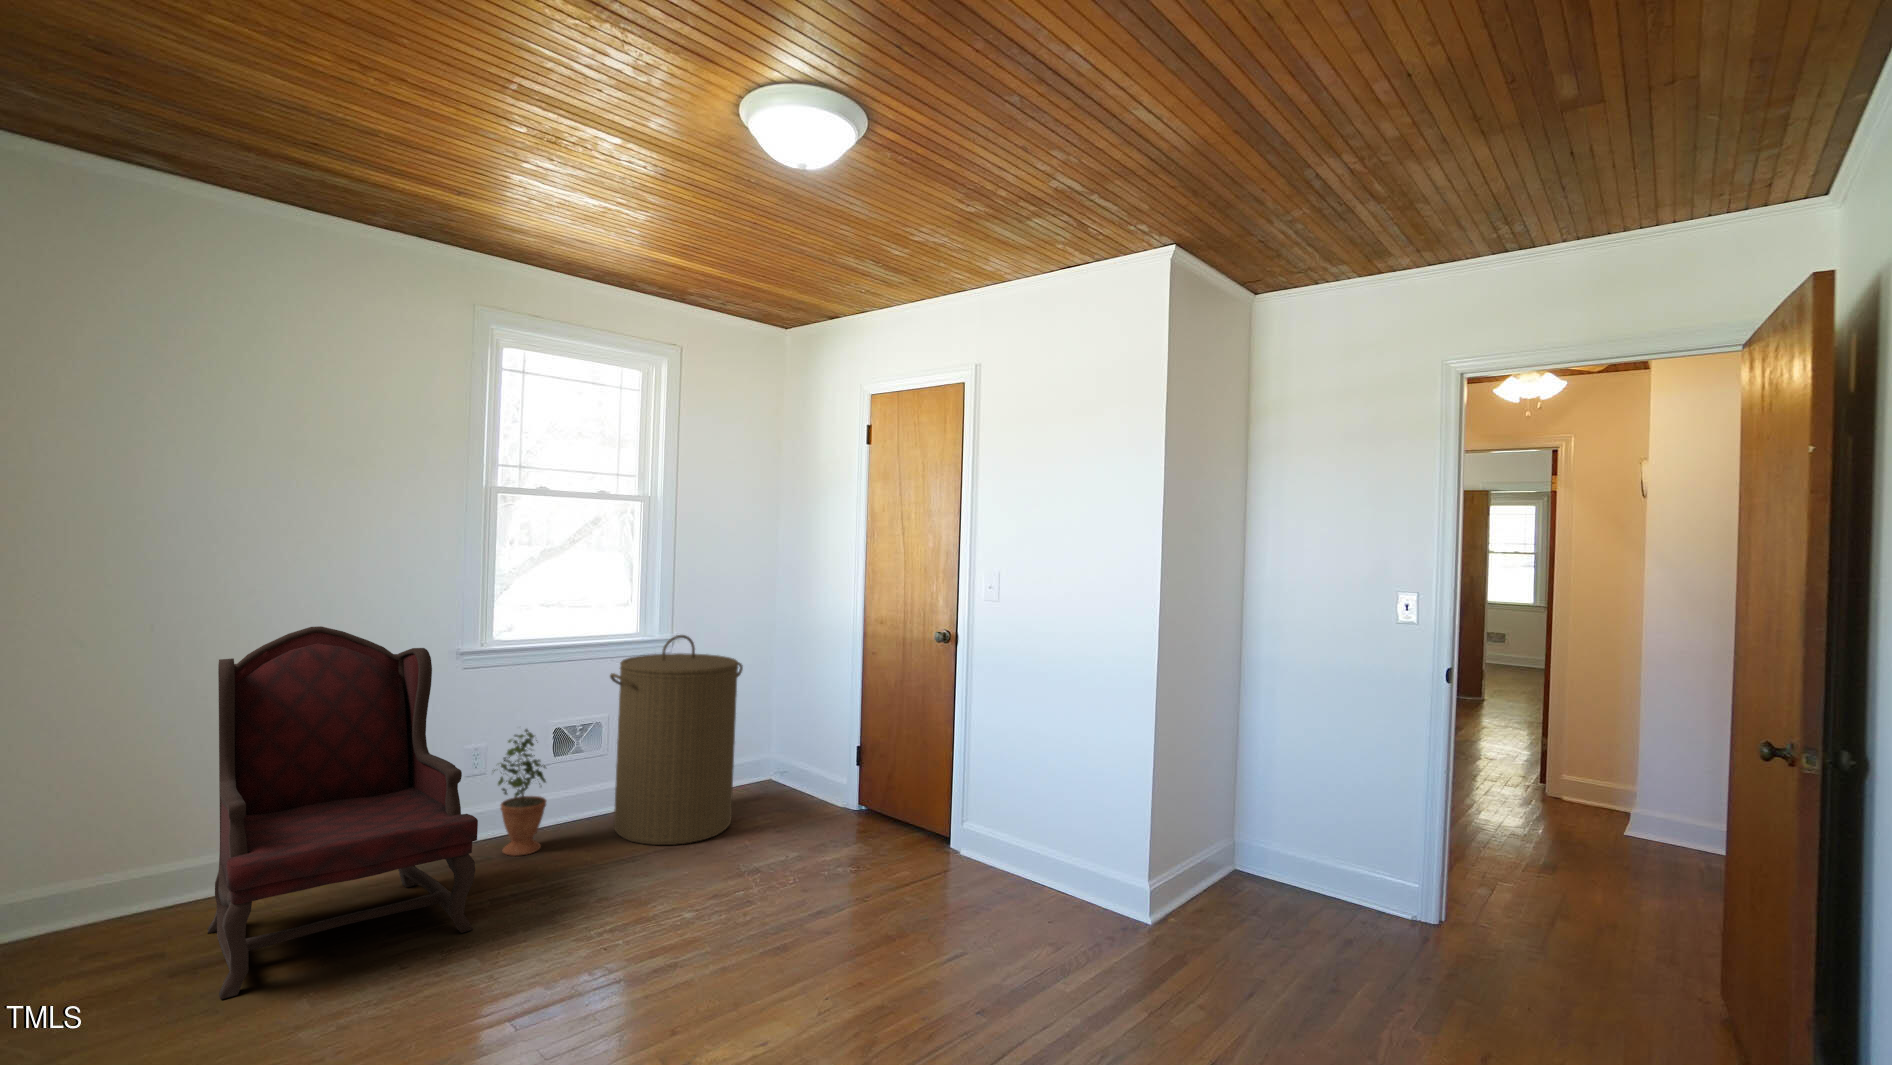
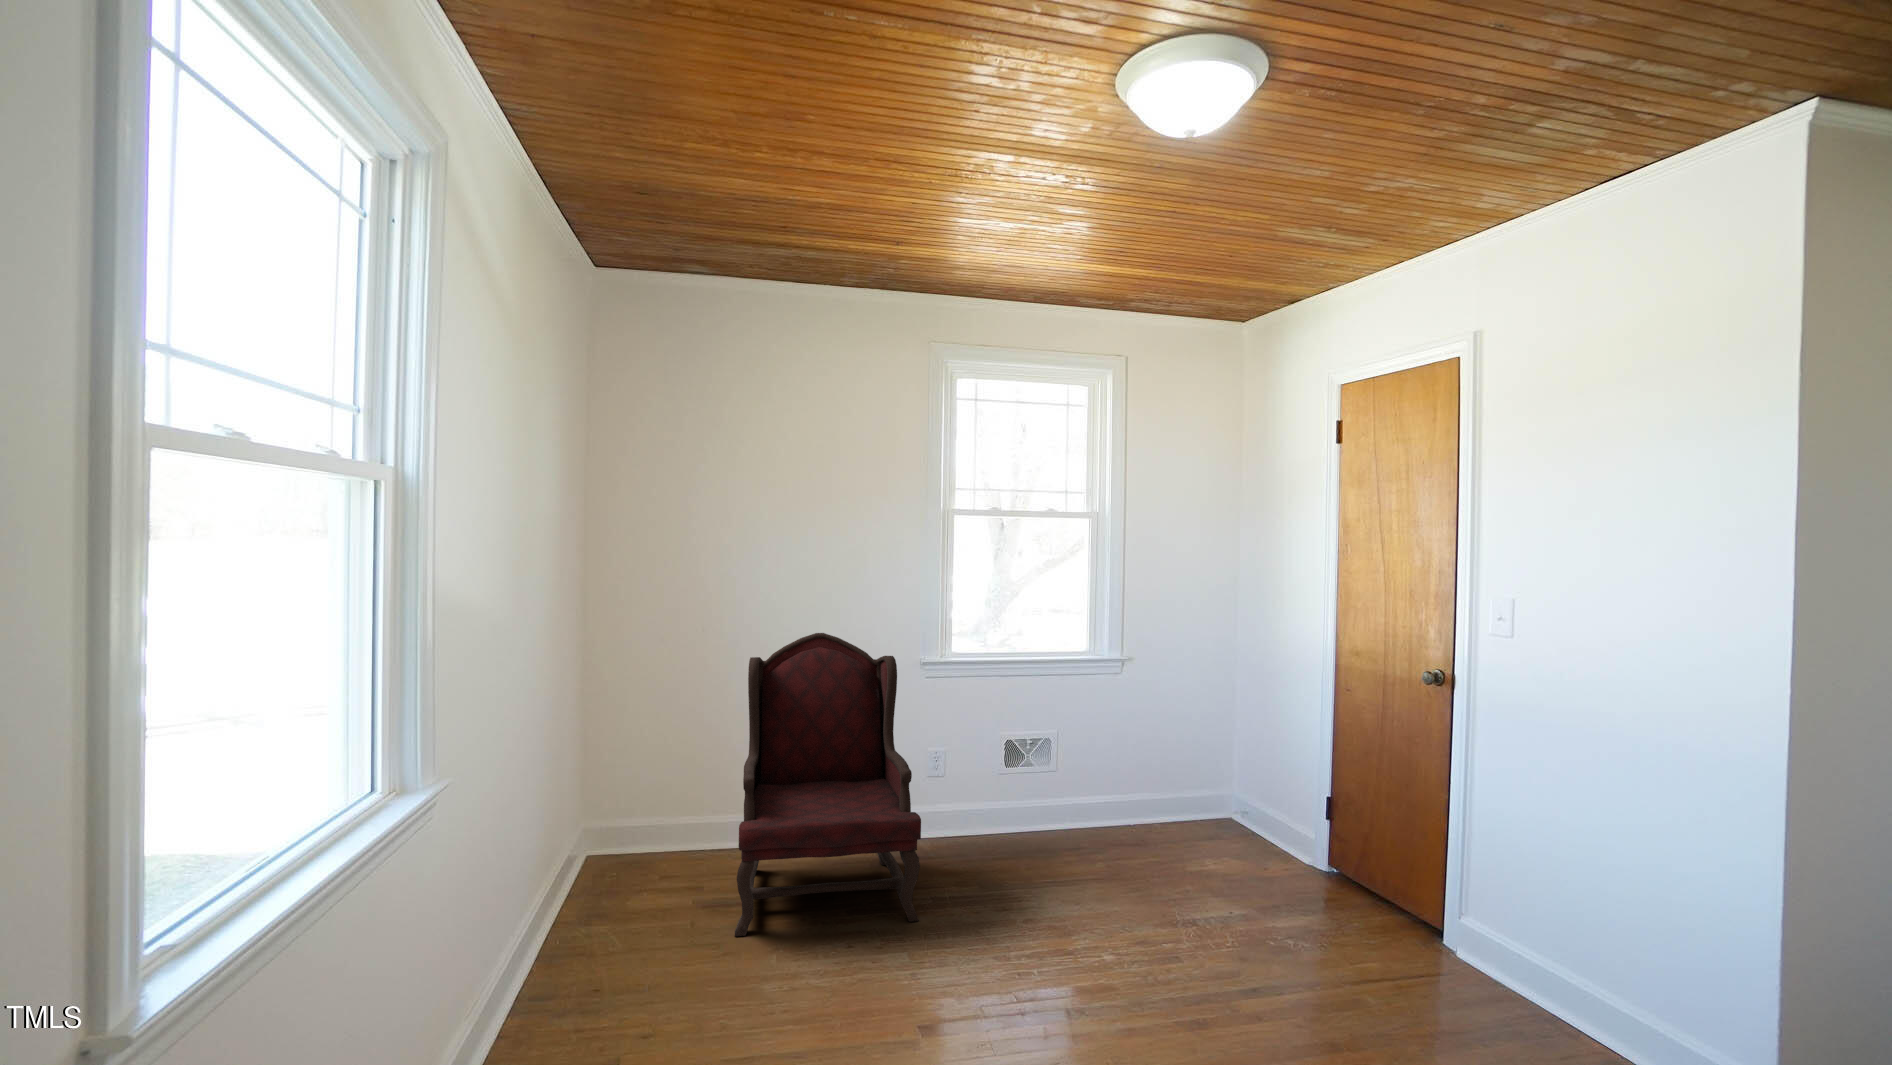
laundry hamper: present [610,635,743,845] -> none [1053,655,1188,872]
potted plant: present [494,729,546,856] -> none [951,732,999,853]

